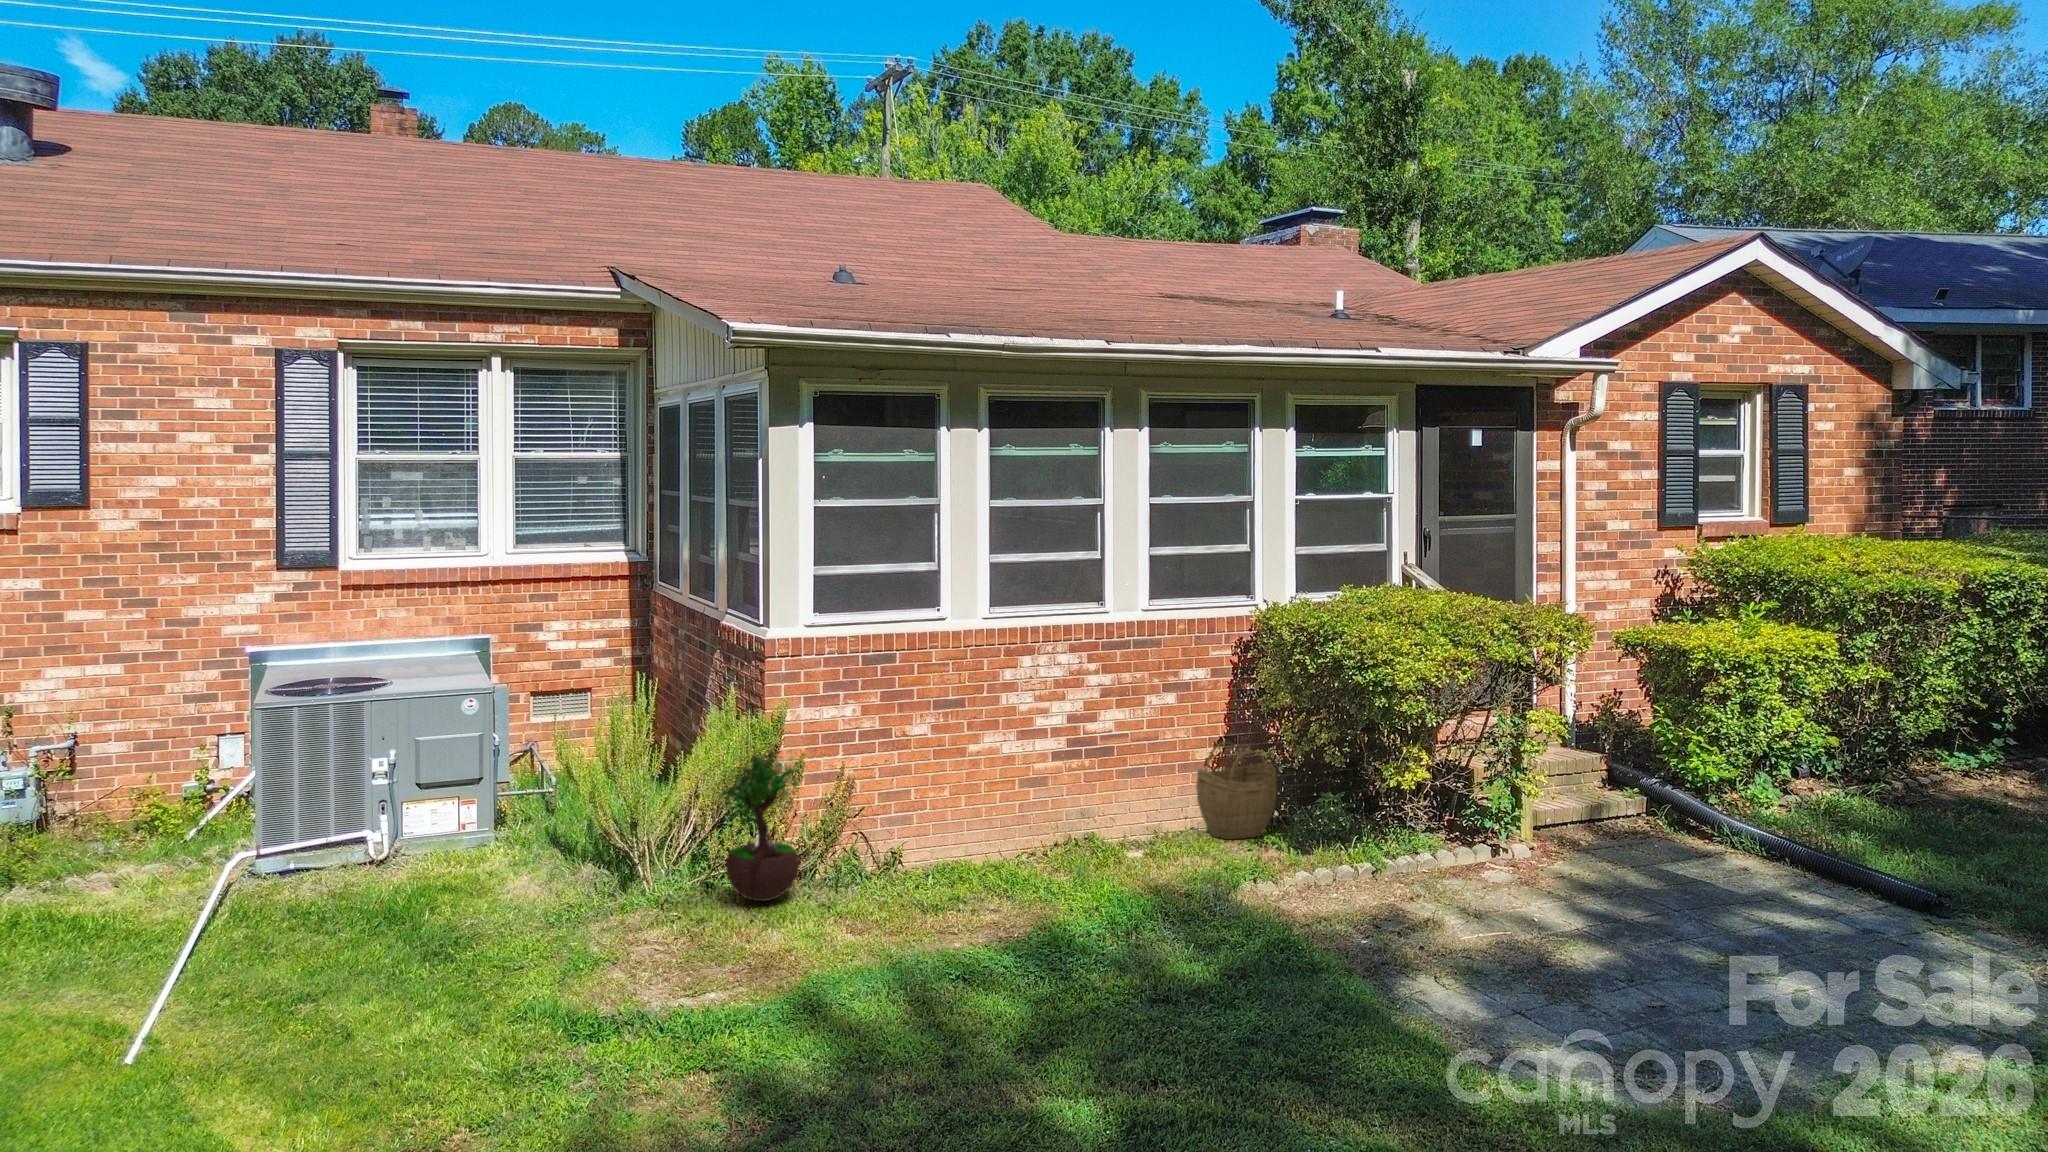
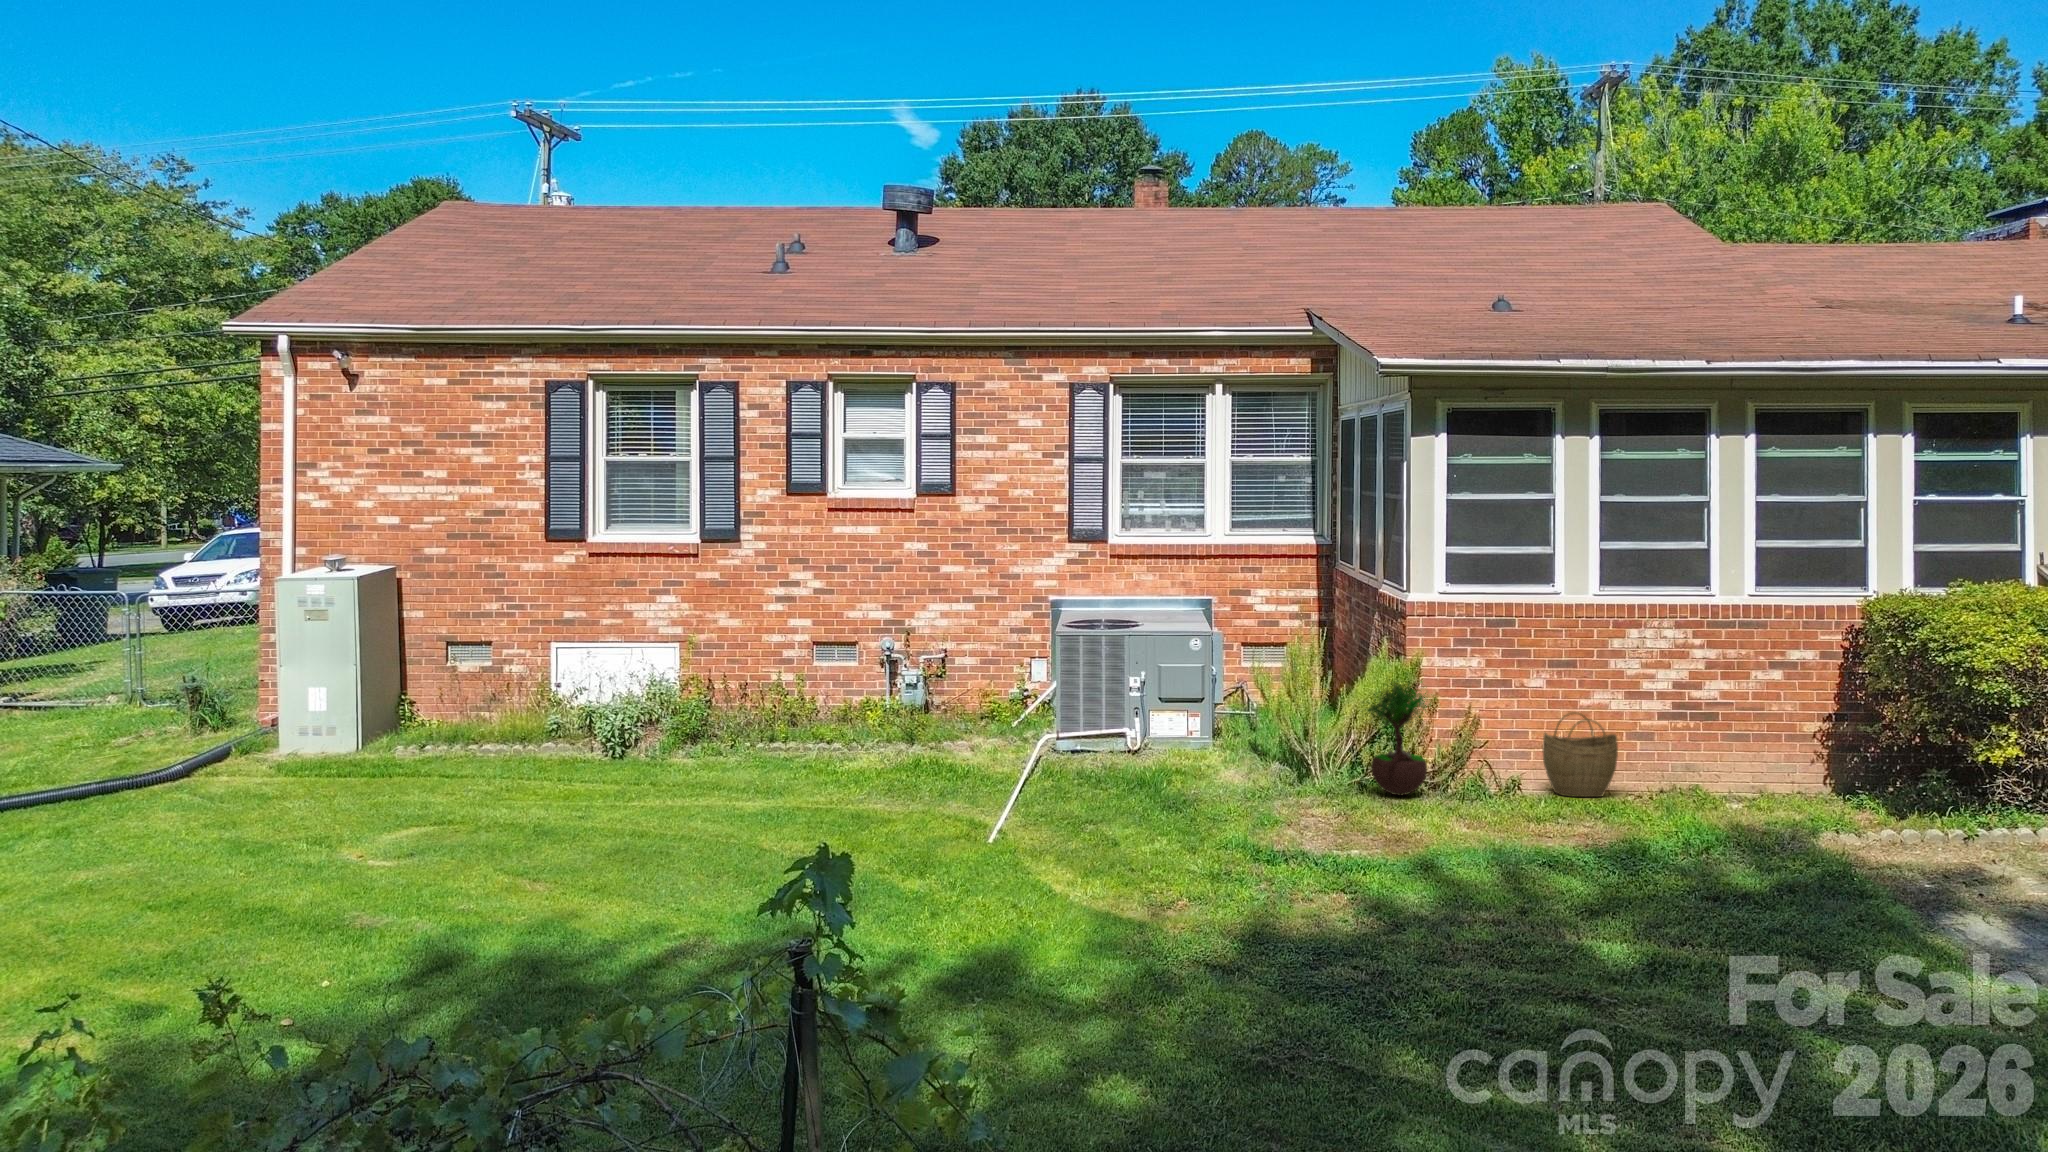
woven basket: present [1196,742,1277,839] -> present [1543,712,1618,797]

